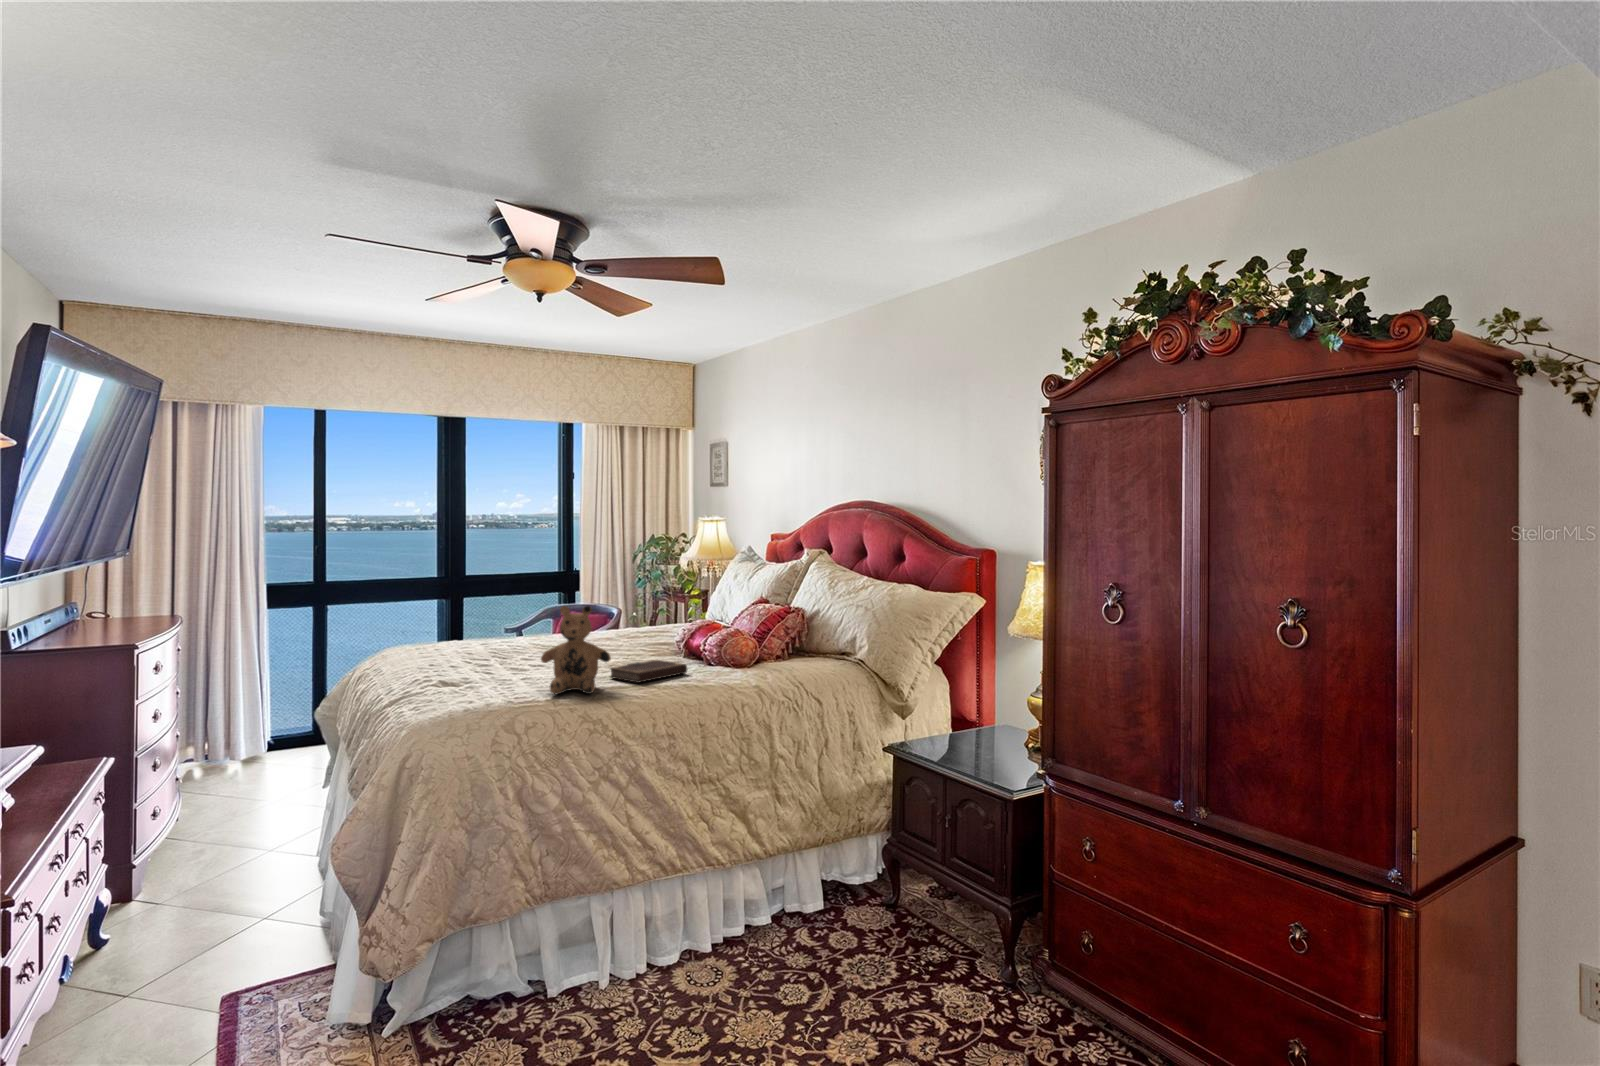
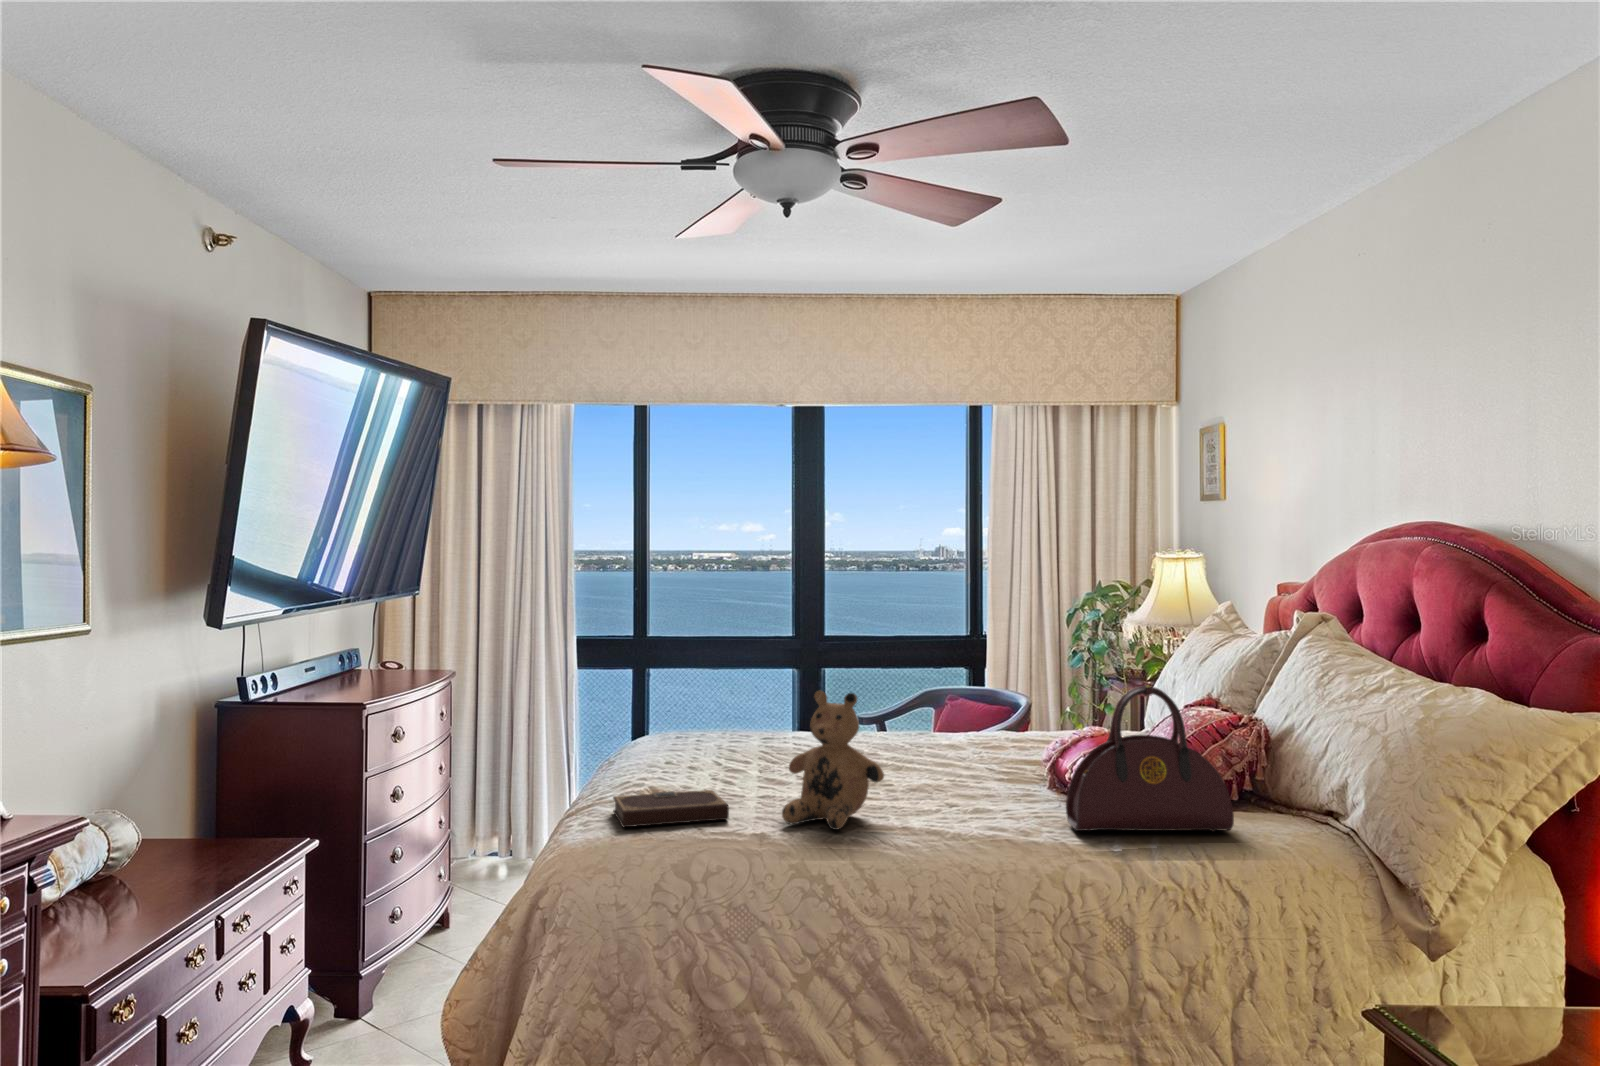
handbag: none [715,591,806,678] -> present [1066,686,1234,832]
notebook: present [610,660,687,683] -> present [613,790,729,827]

